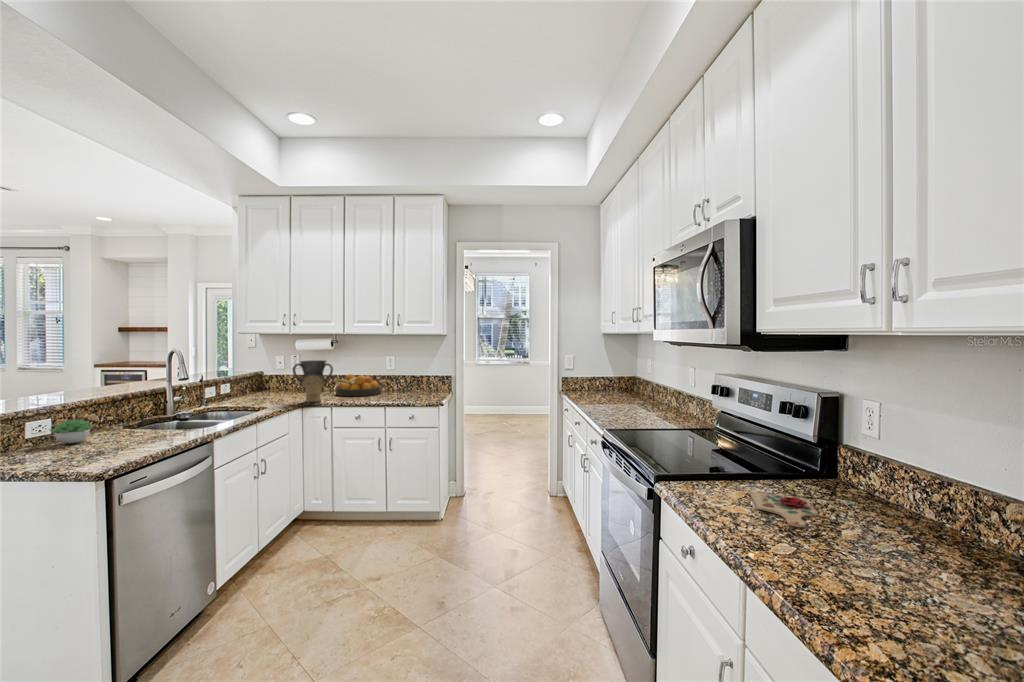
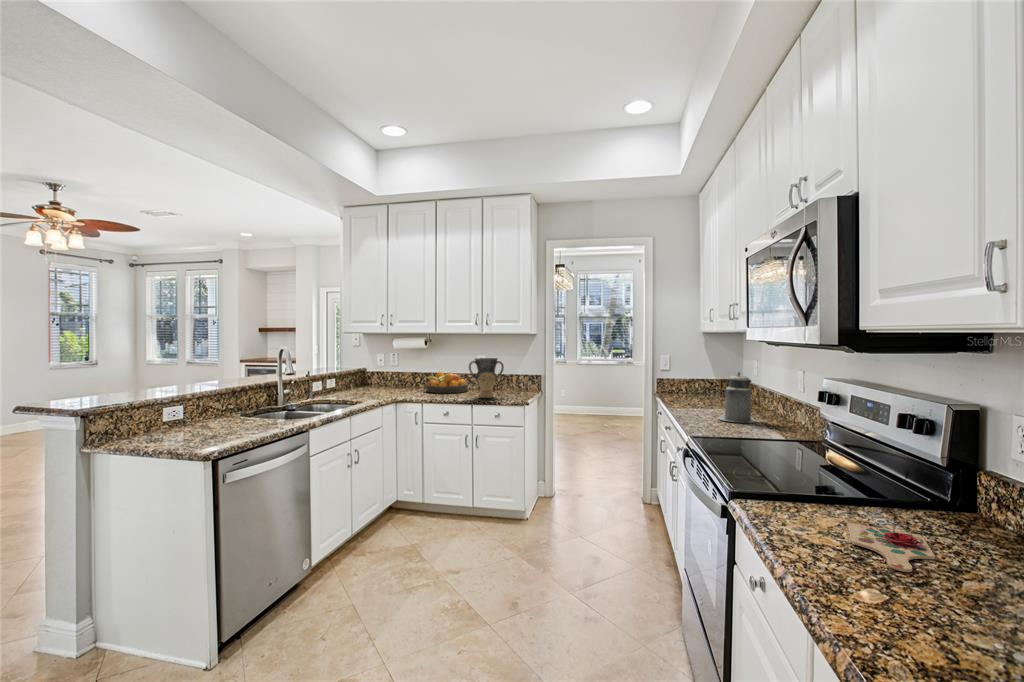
vase: present [293,360,333,402] -> present [469,358,504,398]
canister: none [623,370,655,414] -> present [718,372,755,423]
succulent plant: present [49,419,94,443] -> none [185,407,220,427]

